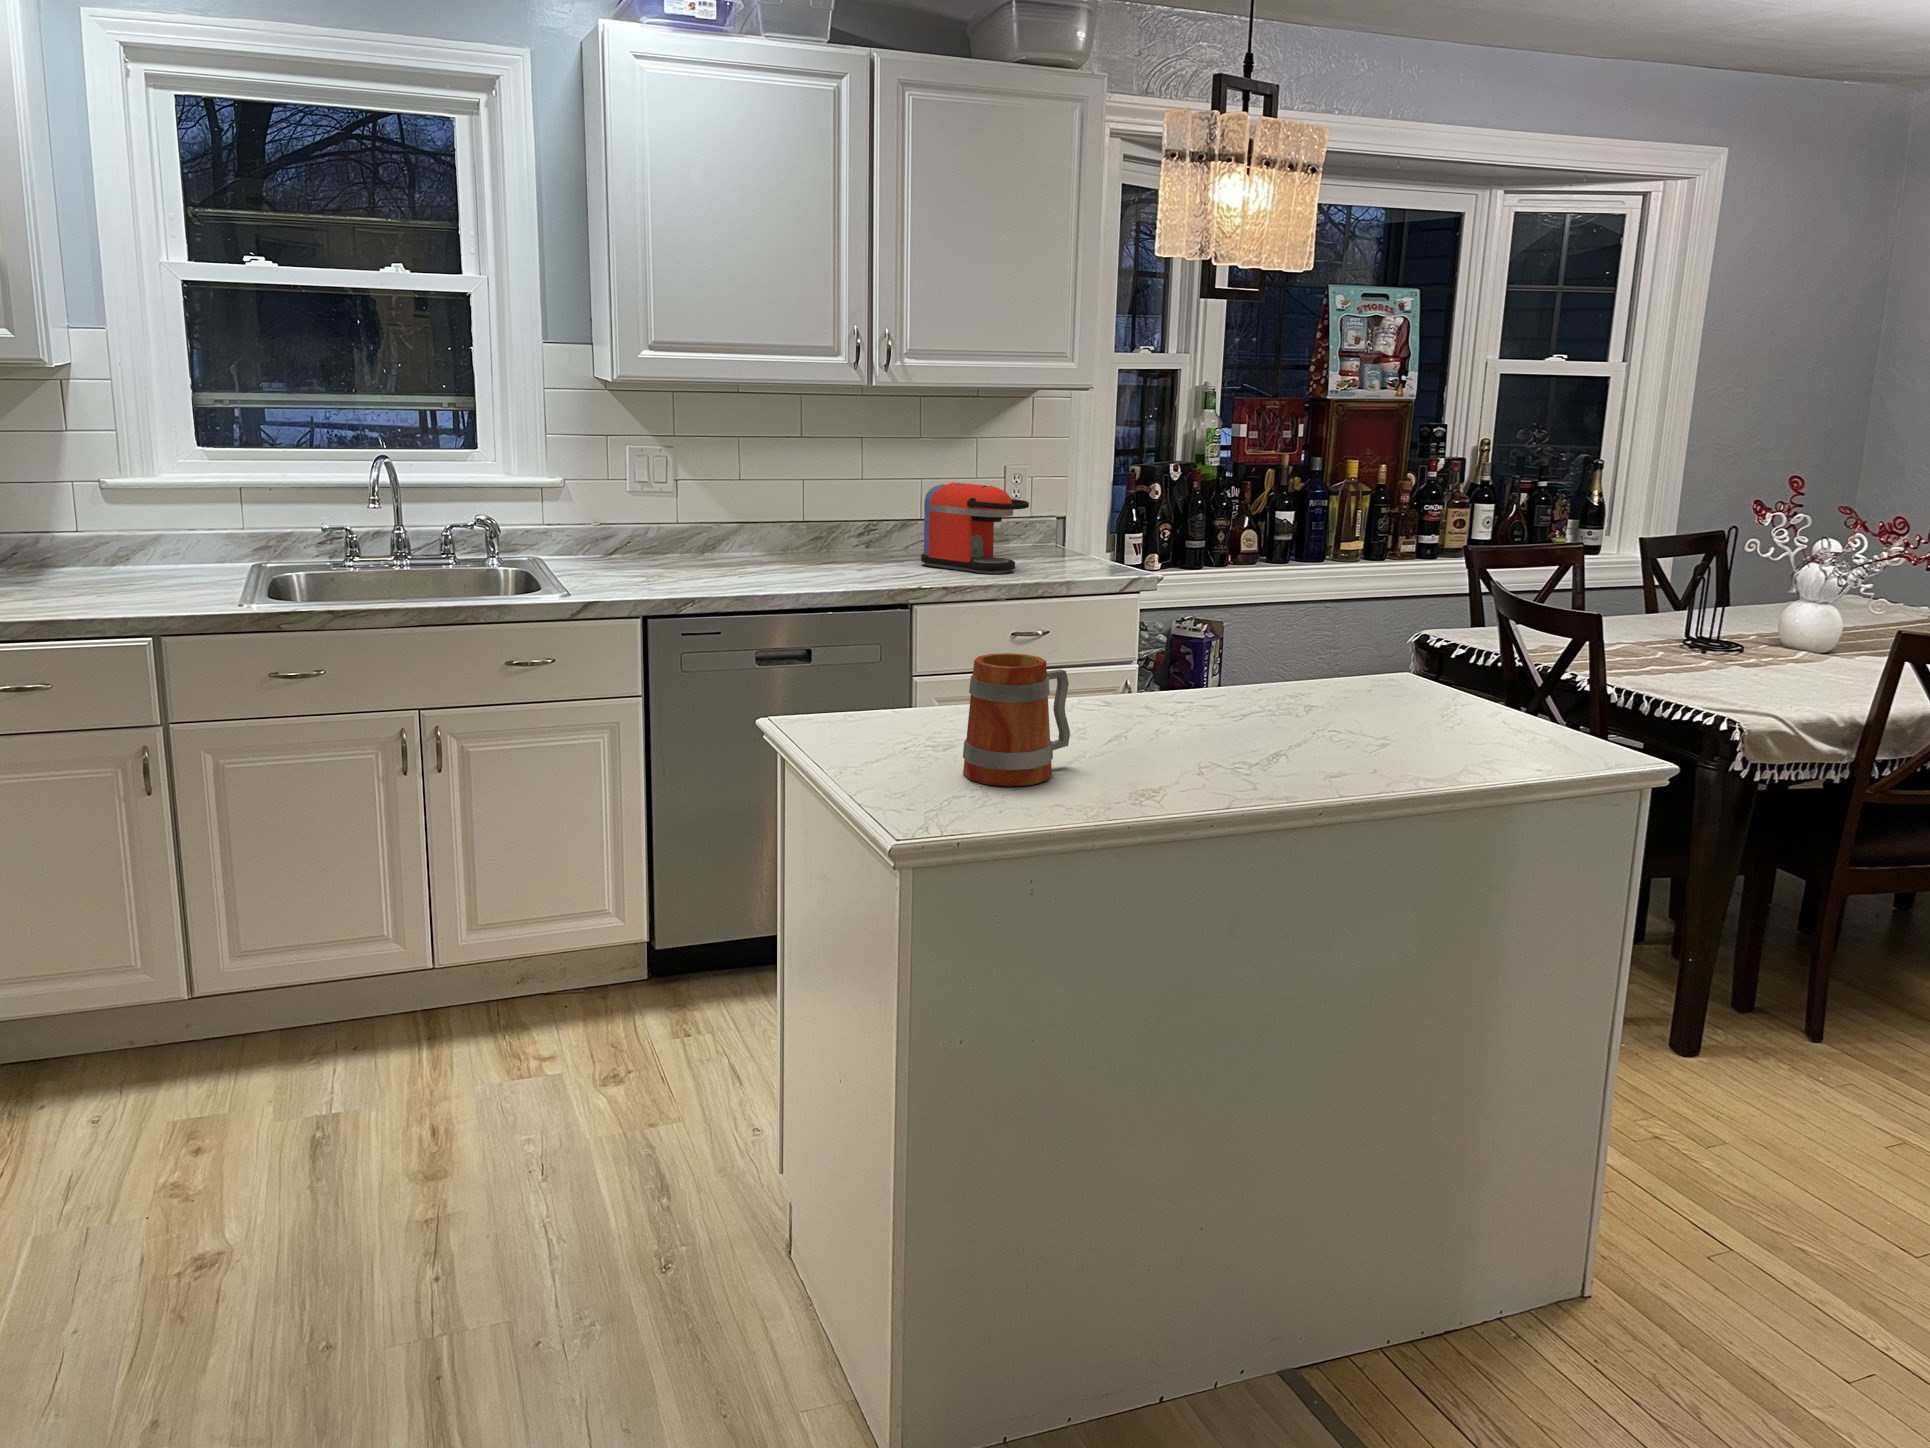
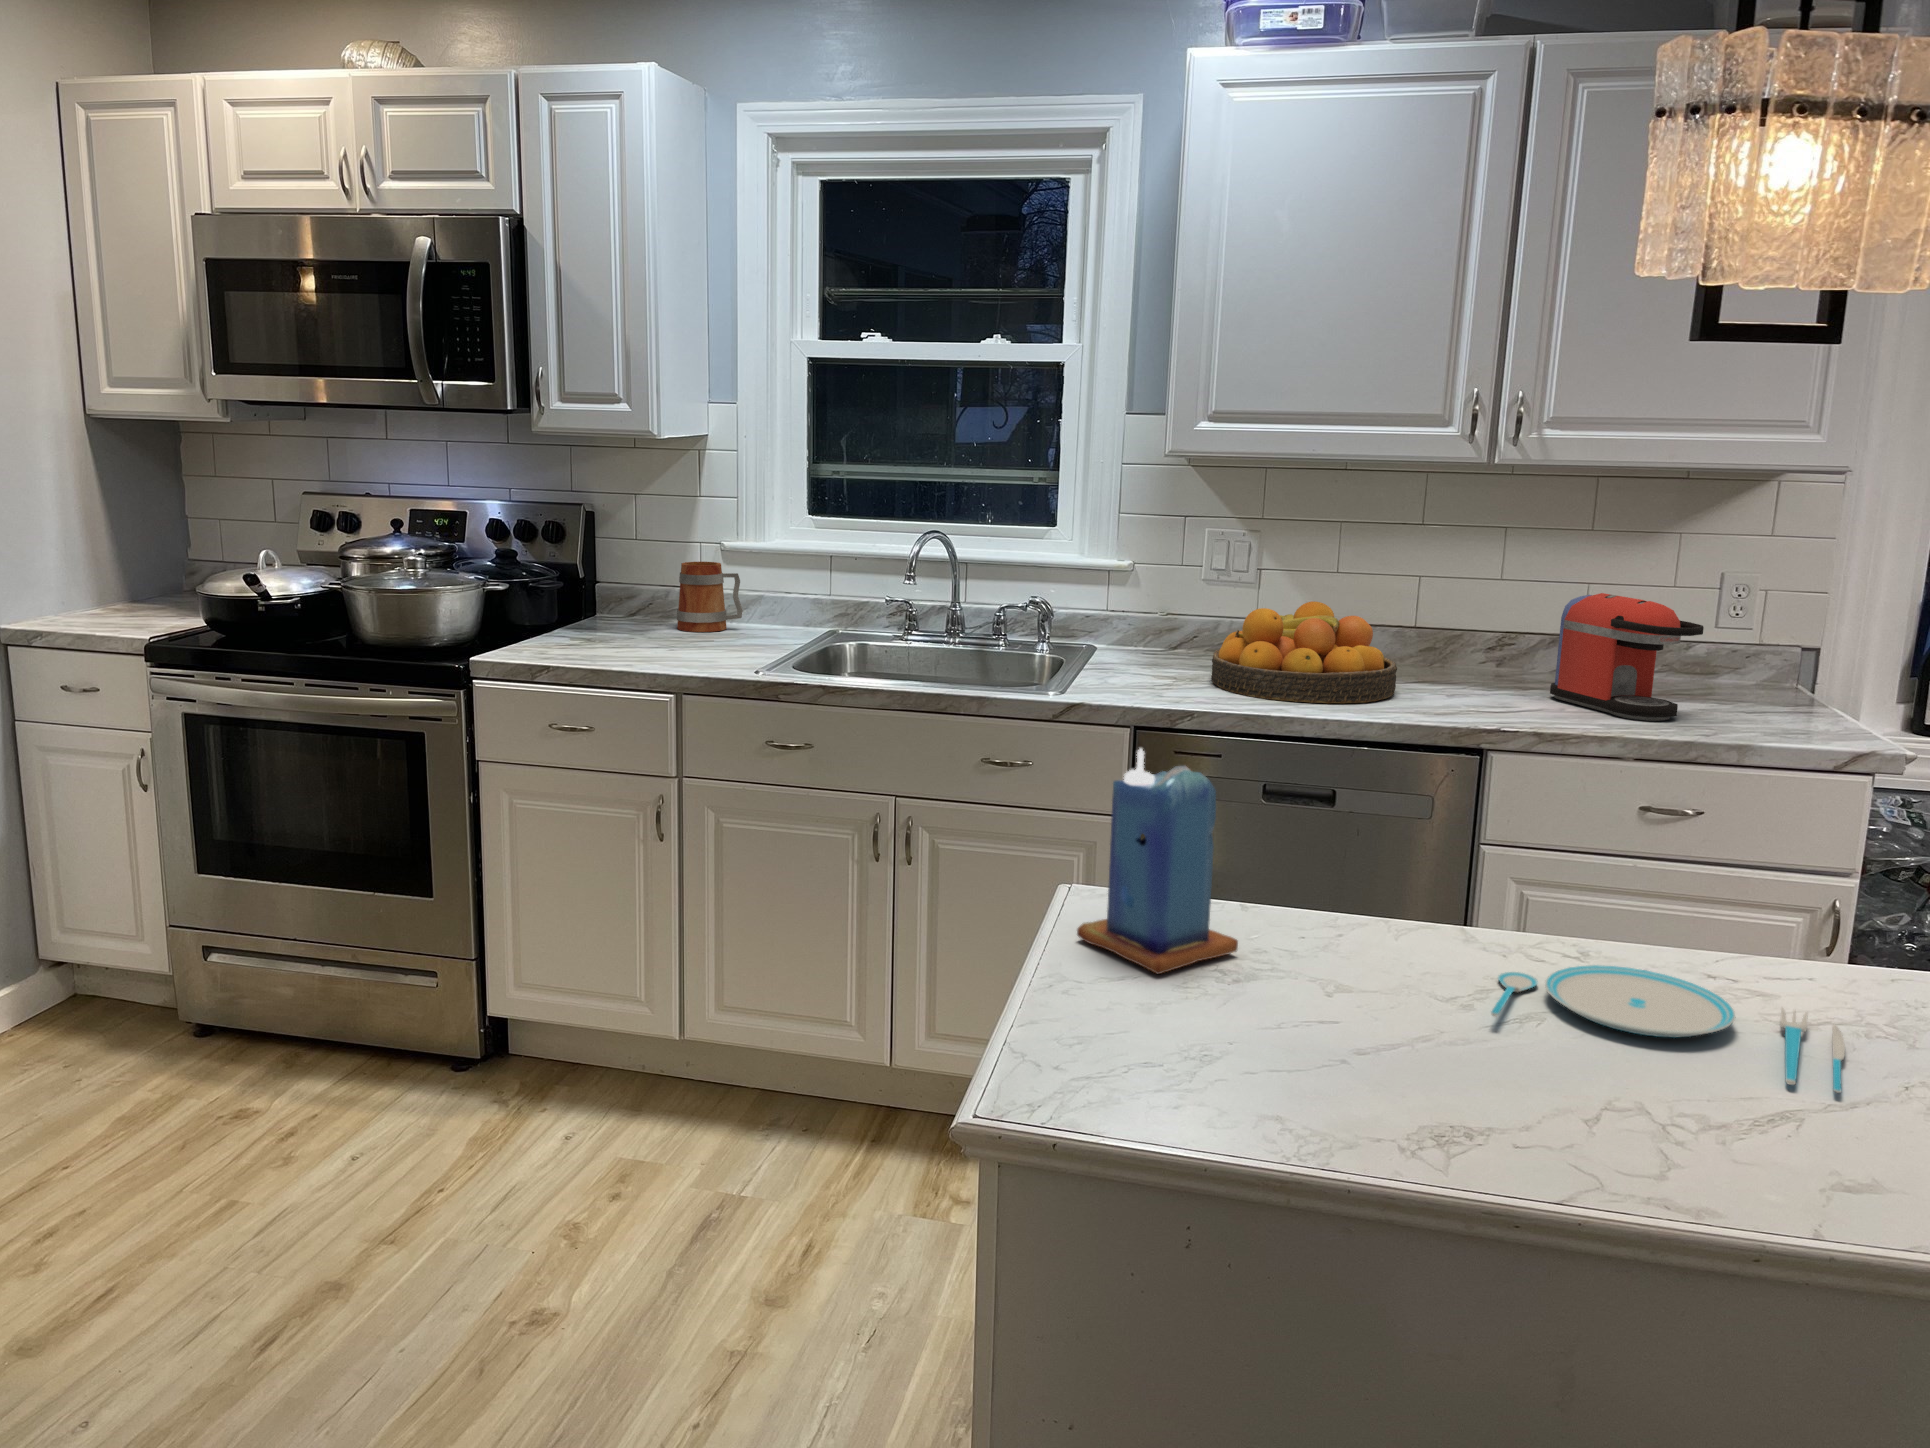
fruit bowl: none [668,503,820,586] -> present [1211,601,1397,704]
candle: none [824,598,930,751] -> present [1077,748,1238,974]
mug: present [963,653,1070,786] -> present [677,562,743,632]
plate: none [1081,702,1281,739] -> present [1491,965,1845,1093]

